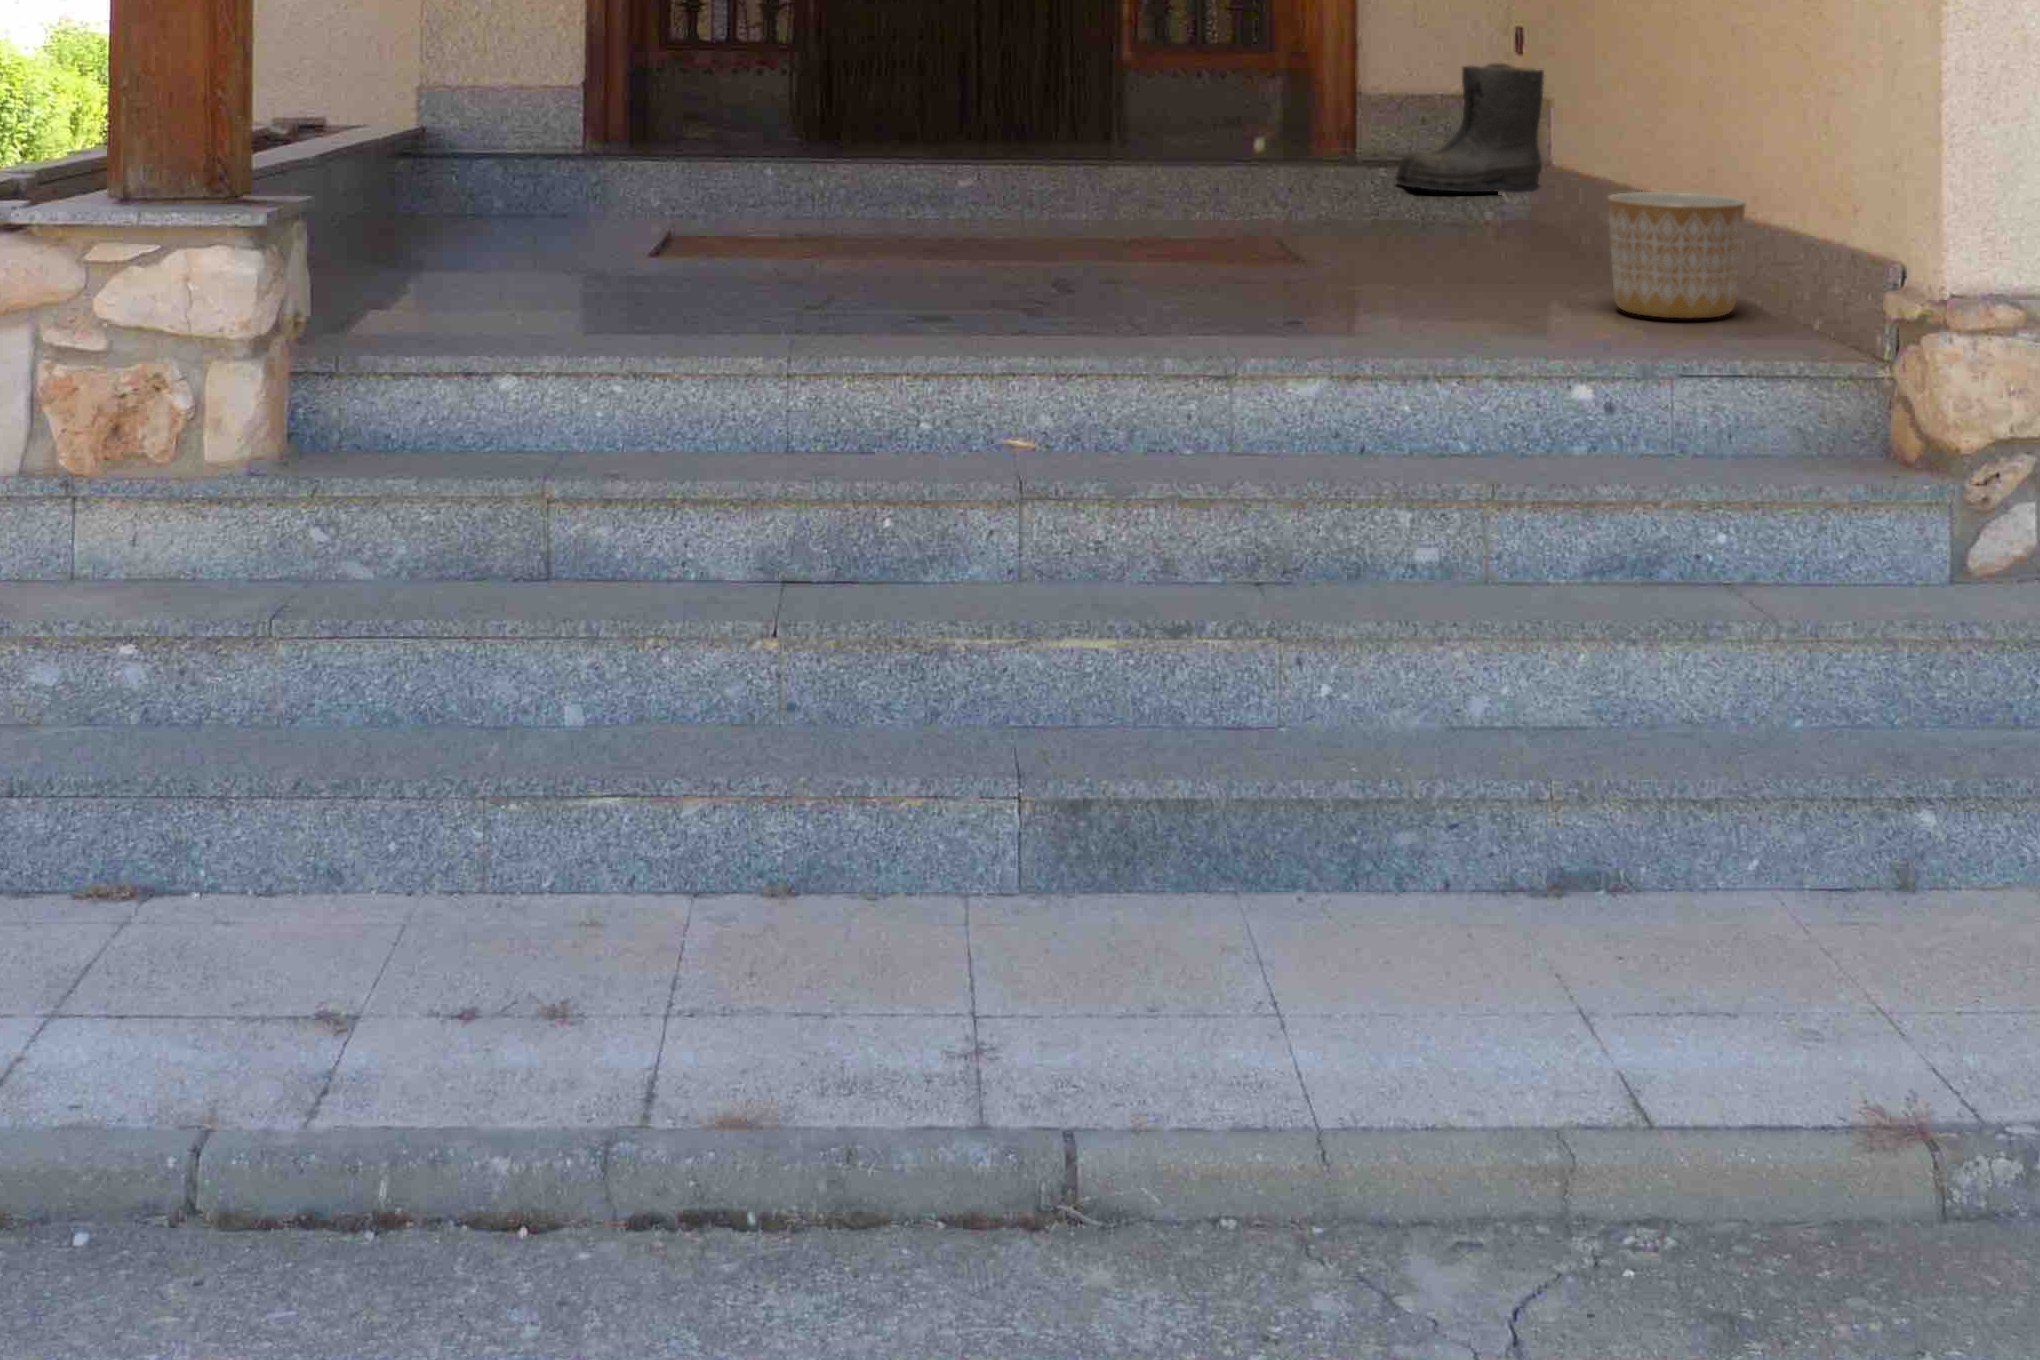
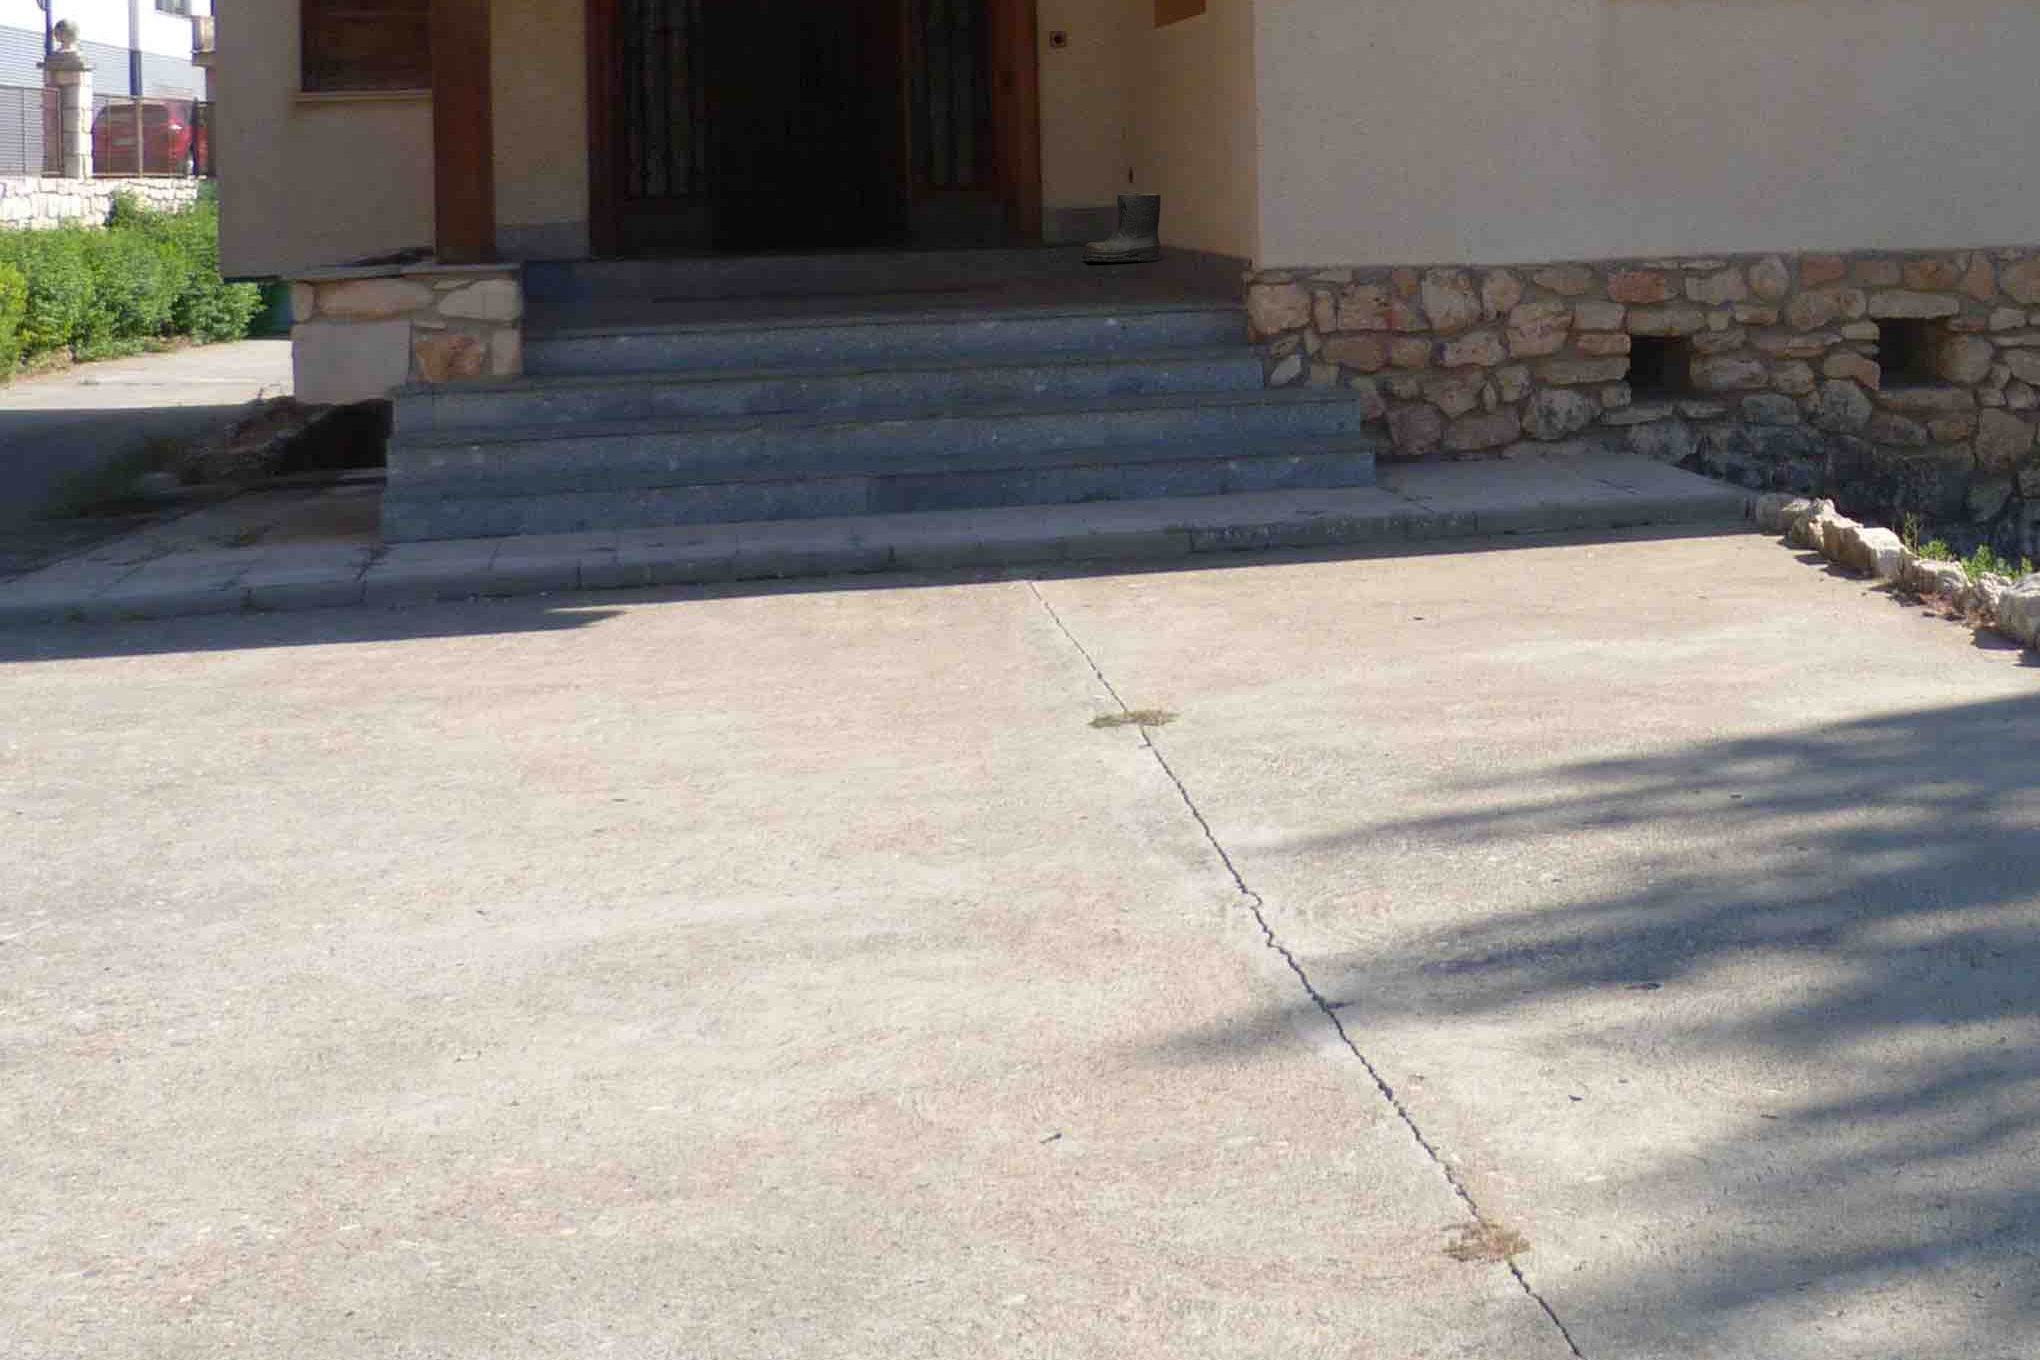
planter: present [1607,192,1745,318] -> none [1152,244,1217,300]

